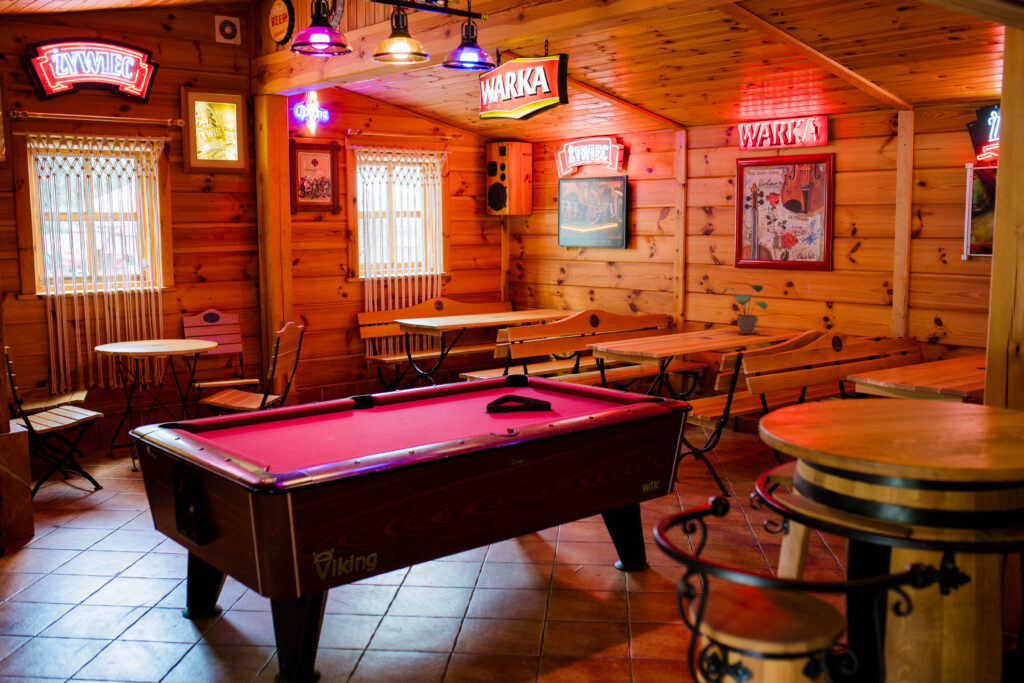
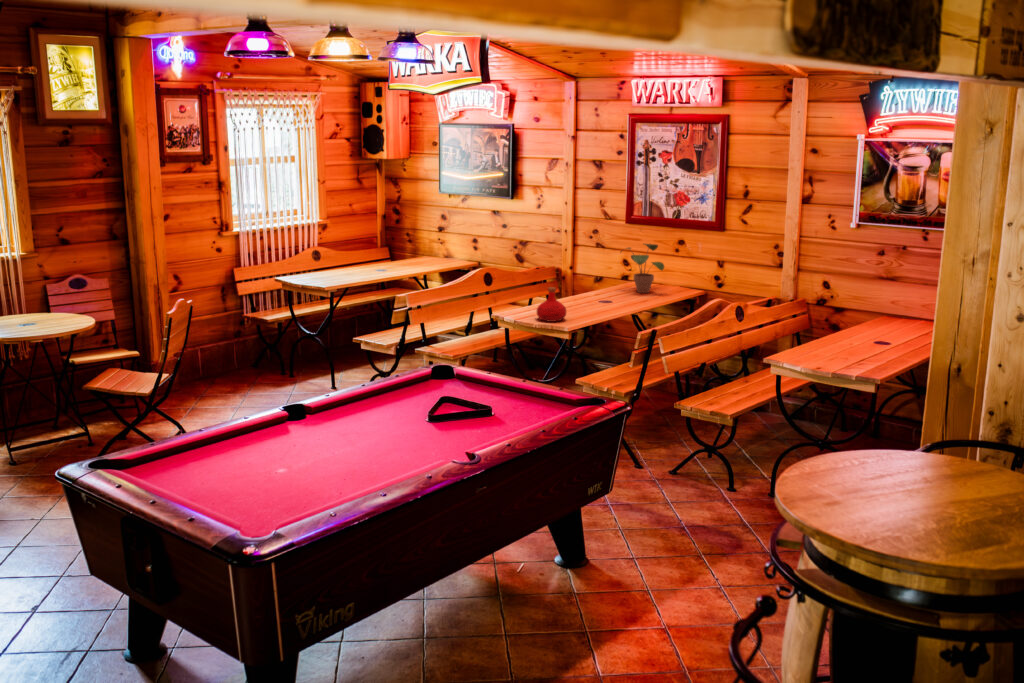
bottle: none [623,316,654,350] -> present [537,287,566,322]

